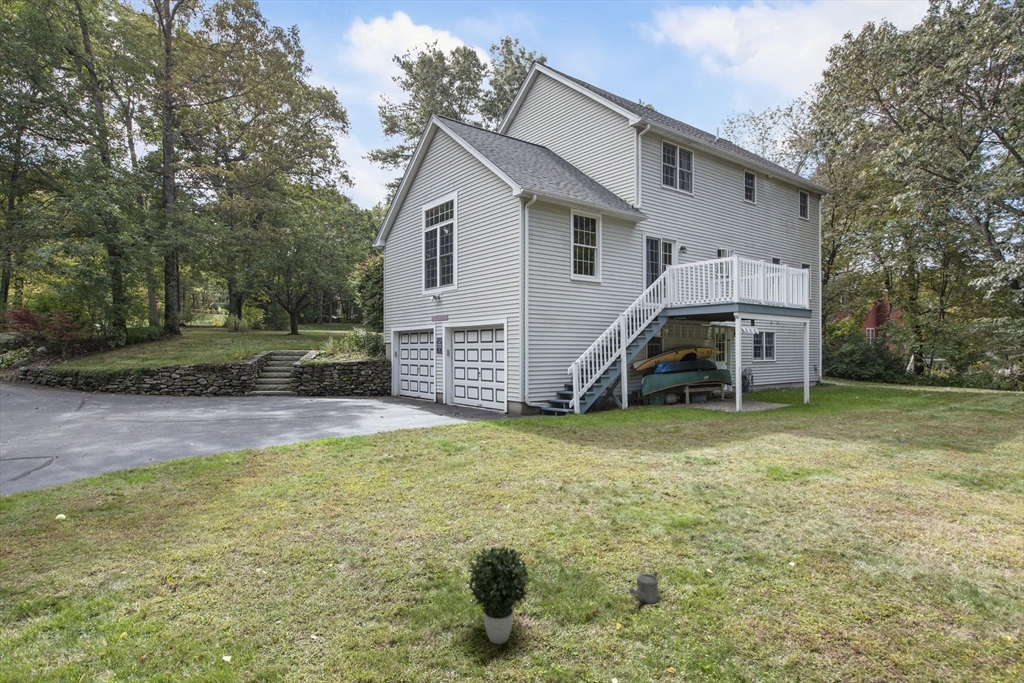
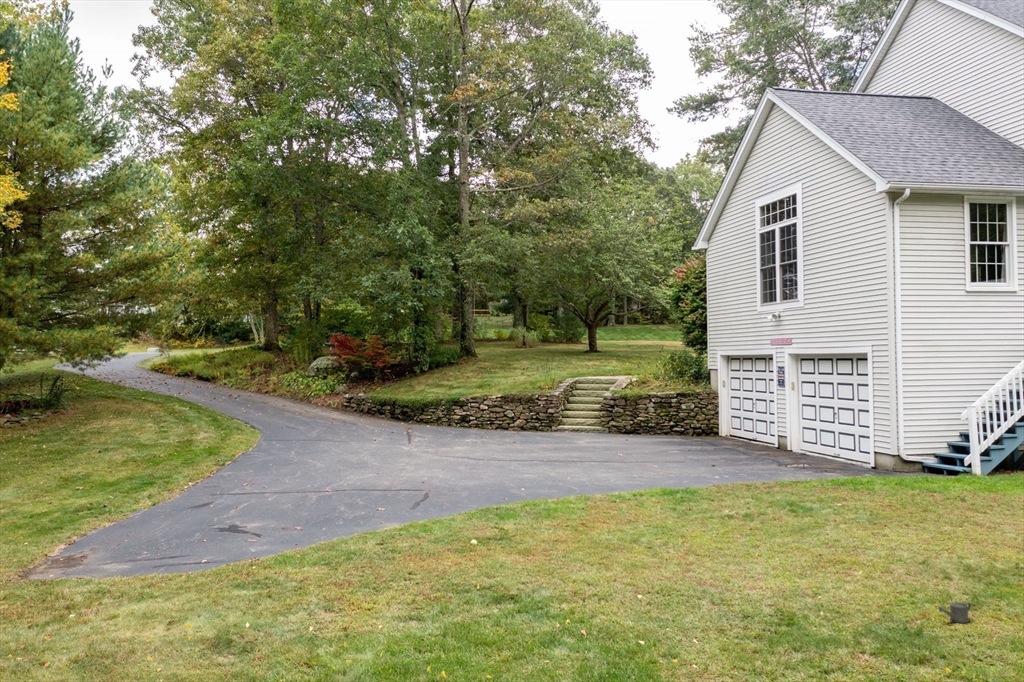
potted plant: present [468,547,530,644] -> none [809,560,854,624]

